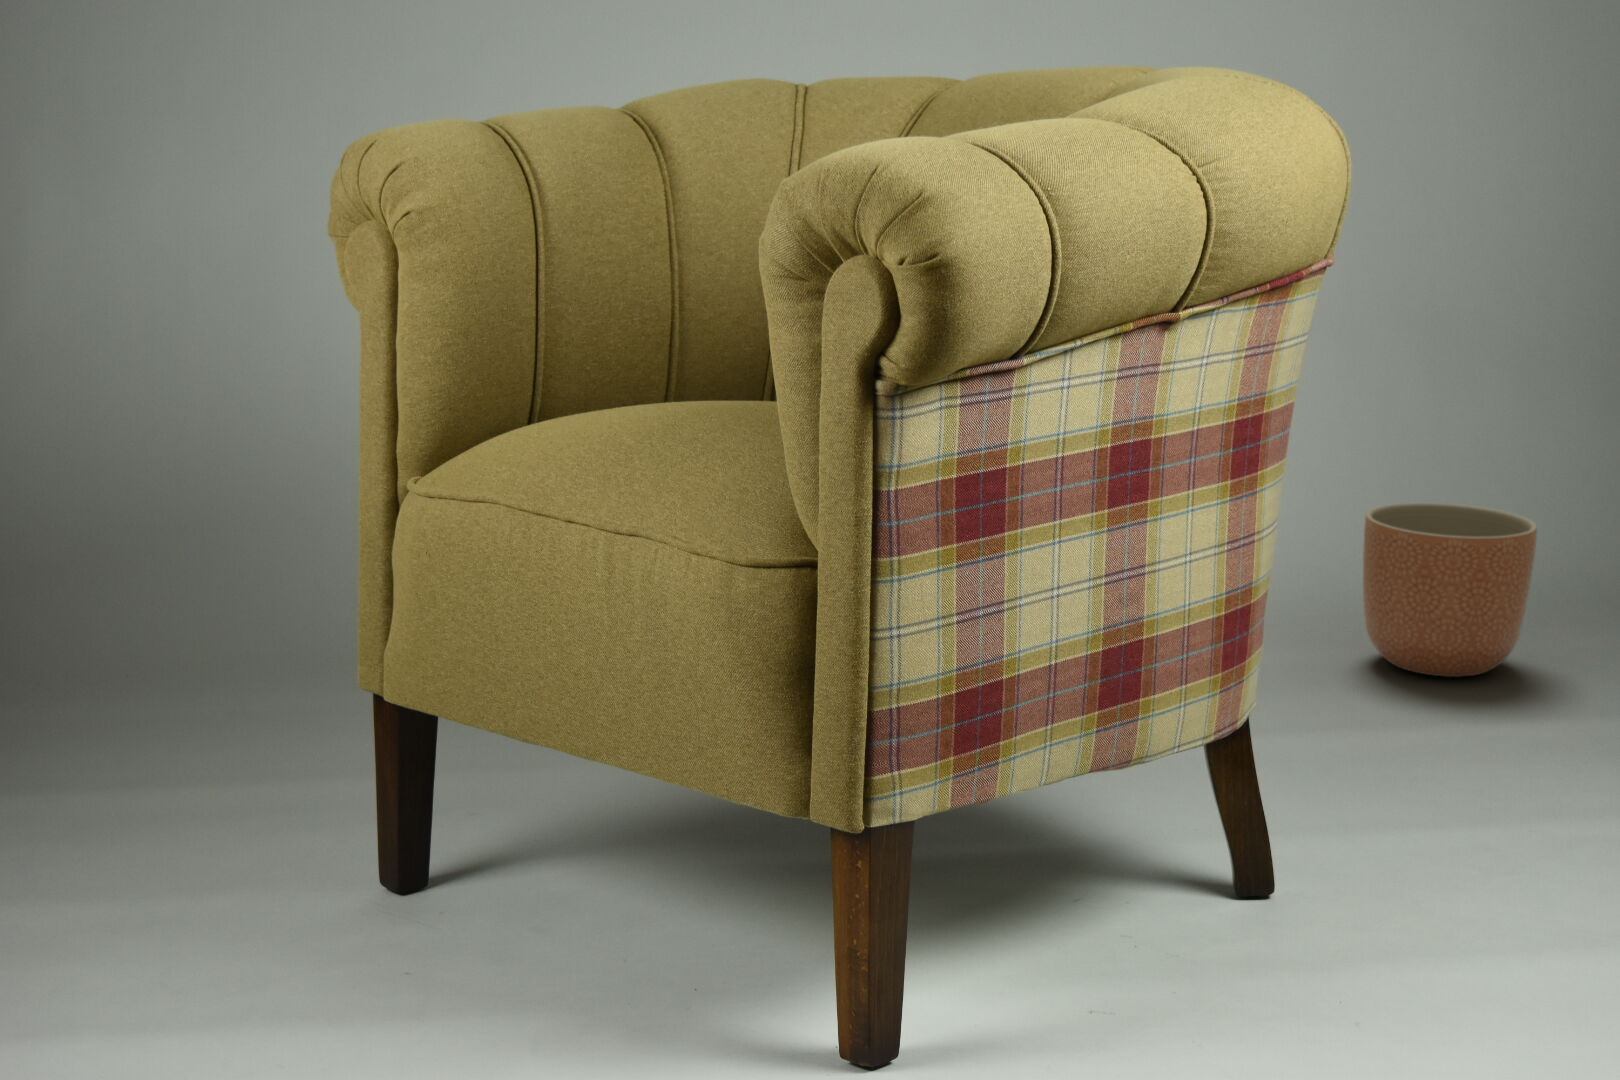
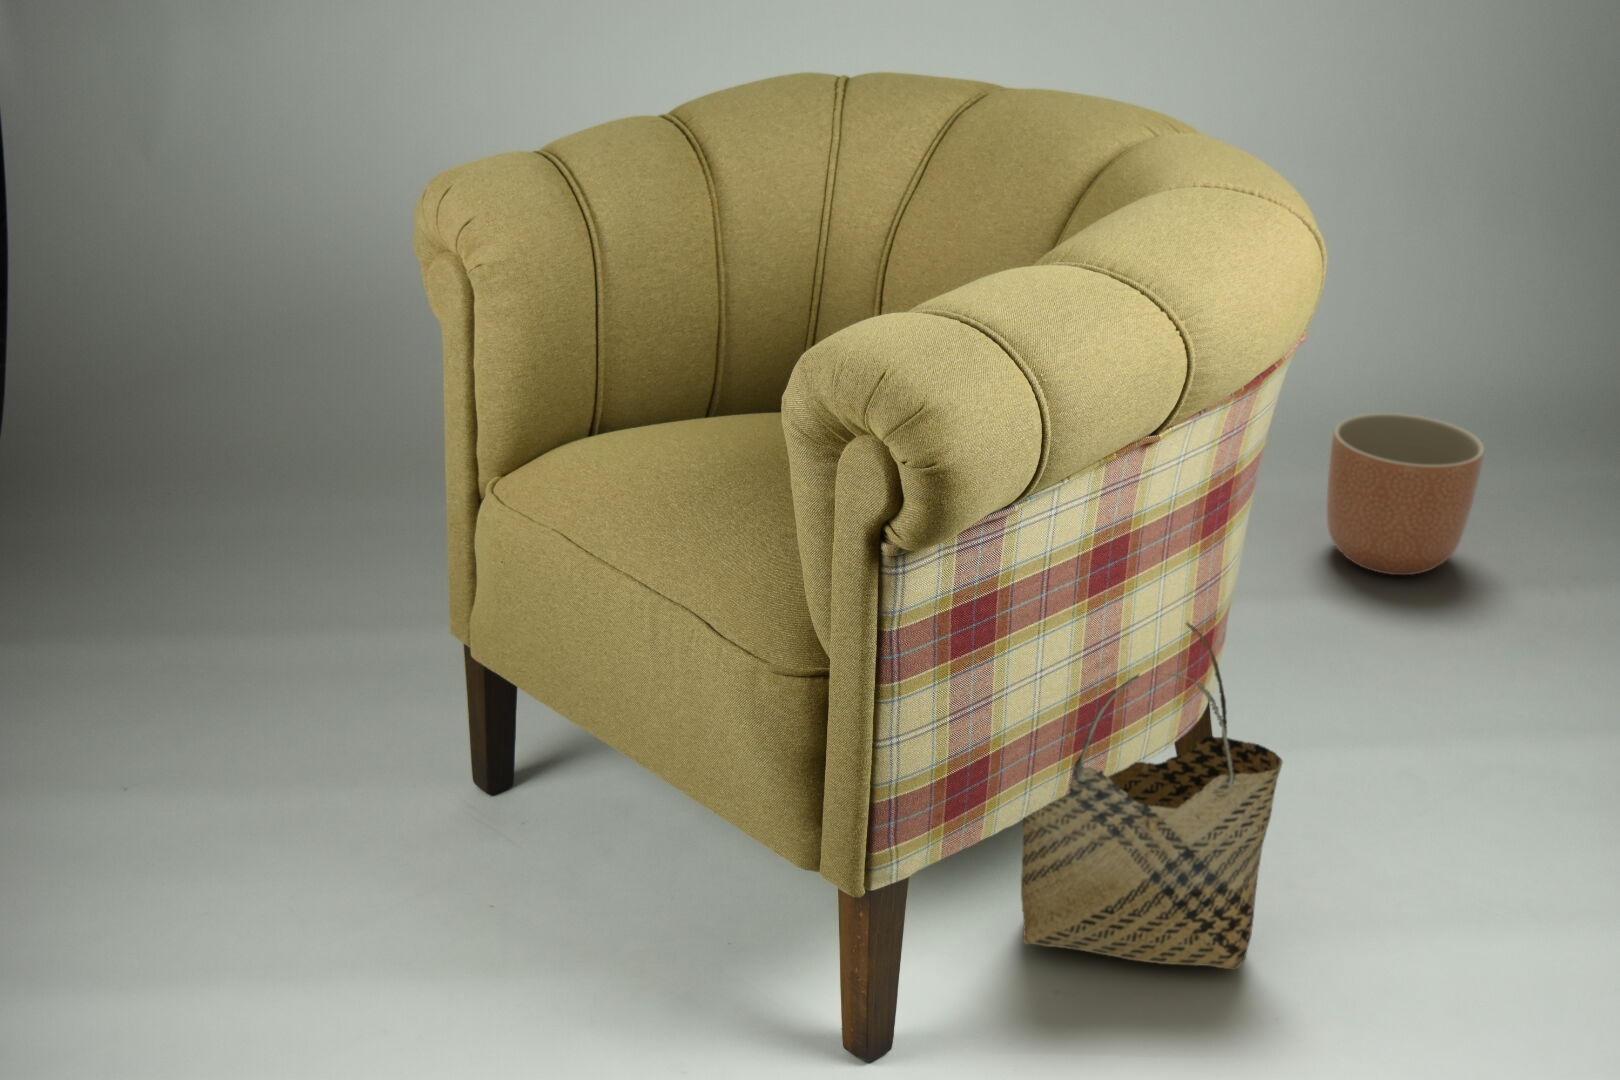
woven basket: none [1035,569,1338,990] -> present [1021,623,1283,970]

